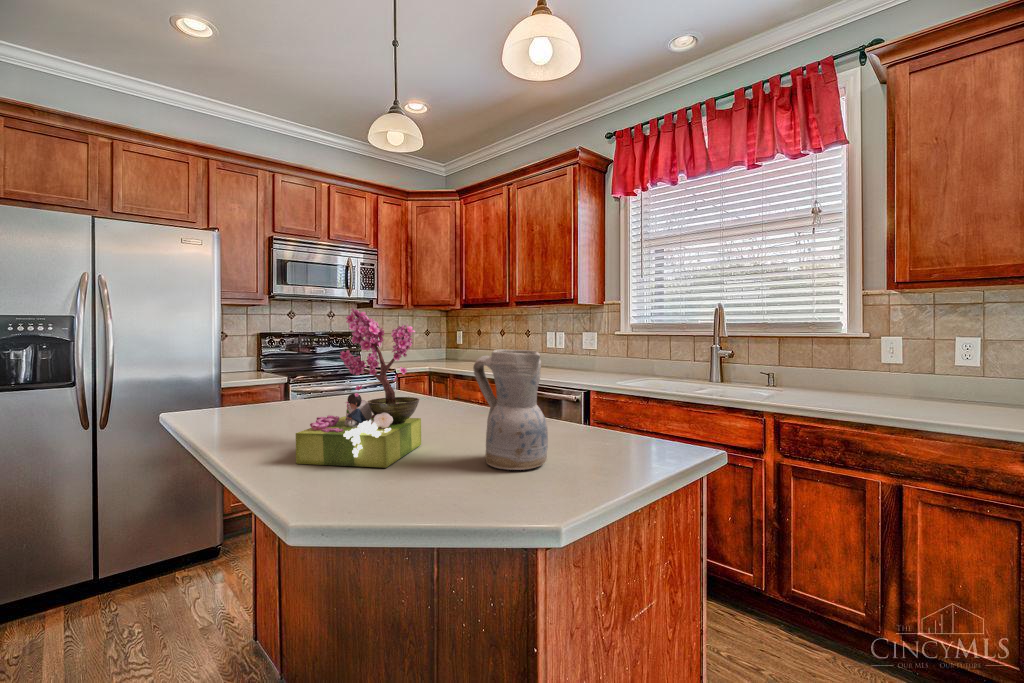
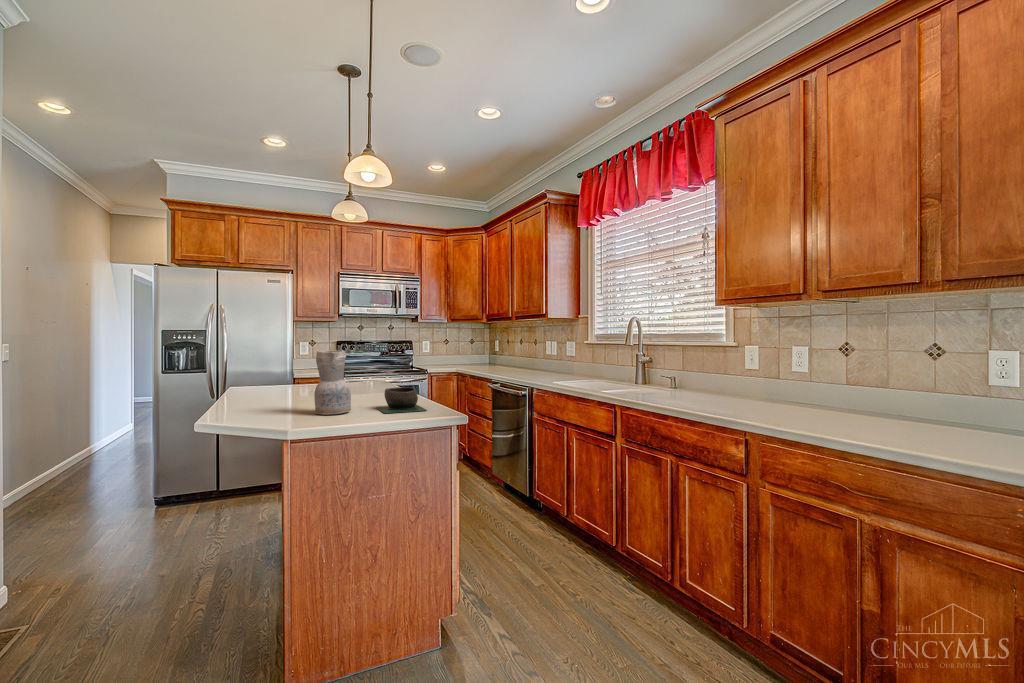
flower arrangement: present [296,308,421,468] -> none [236,327,311,411]
bowl: none [550,407,647,457] -> present [377,387,426,413]

